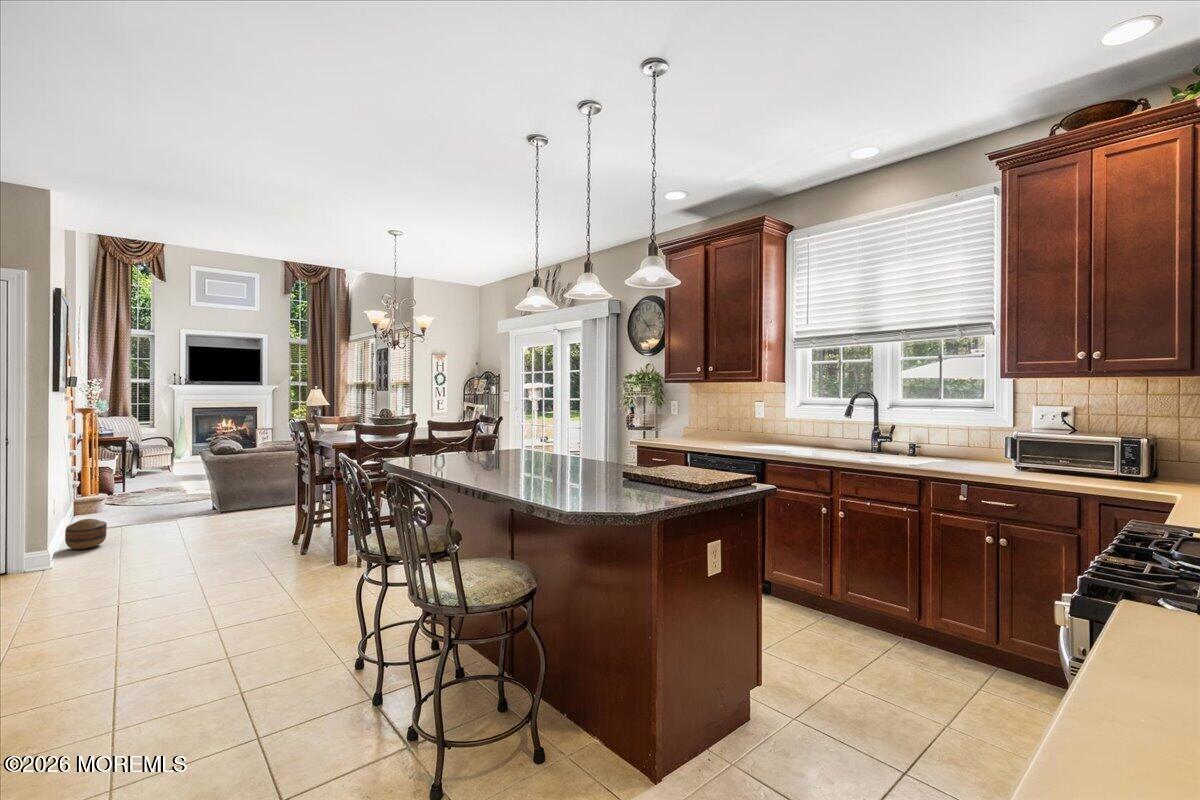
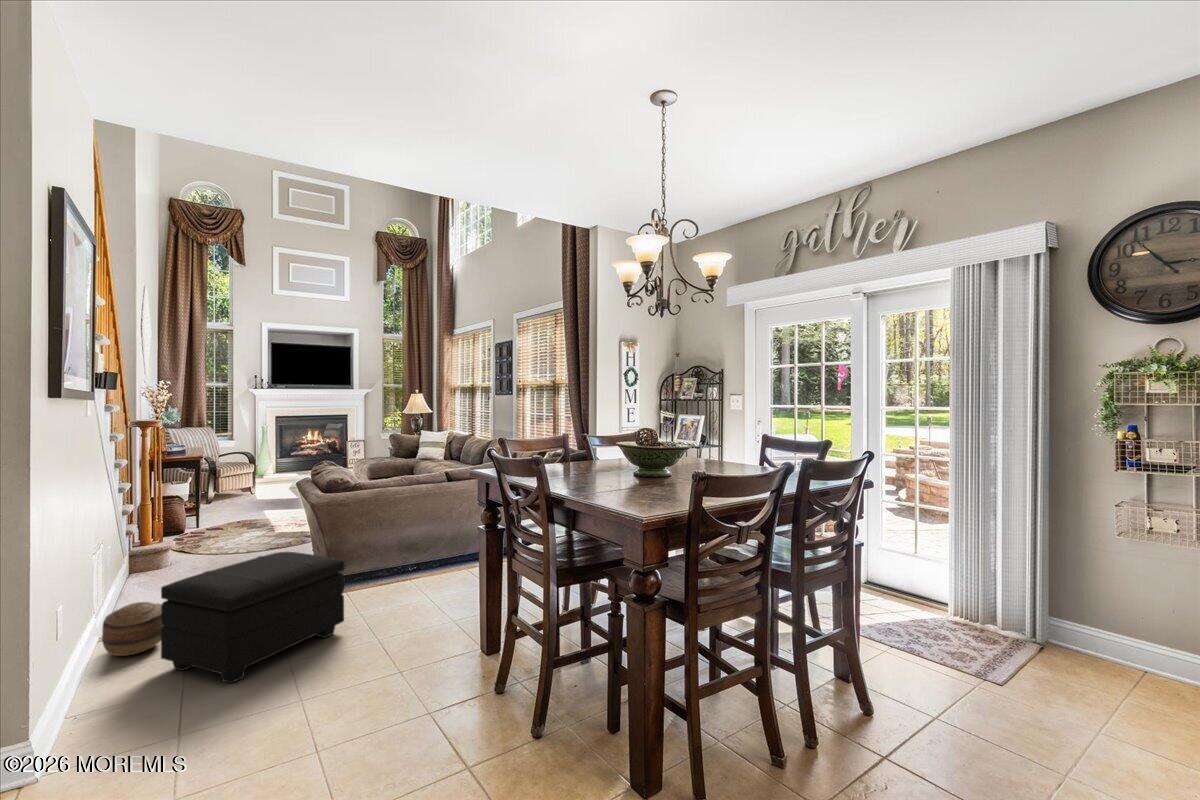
footstool: none [104,491,224,558] -> present [161,552,344,683]

